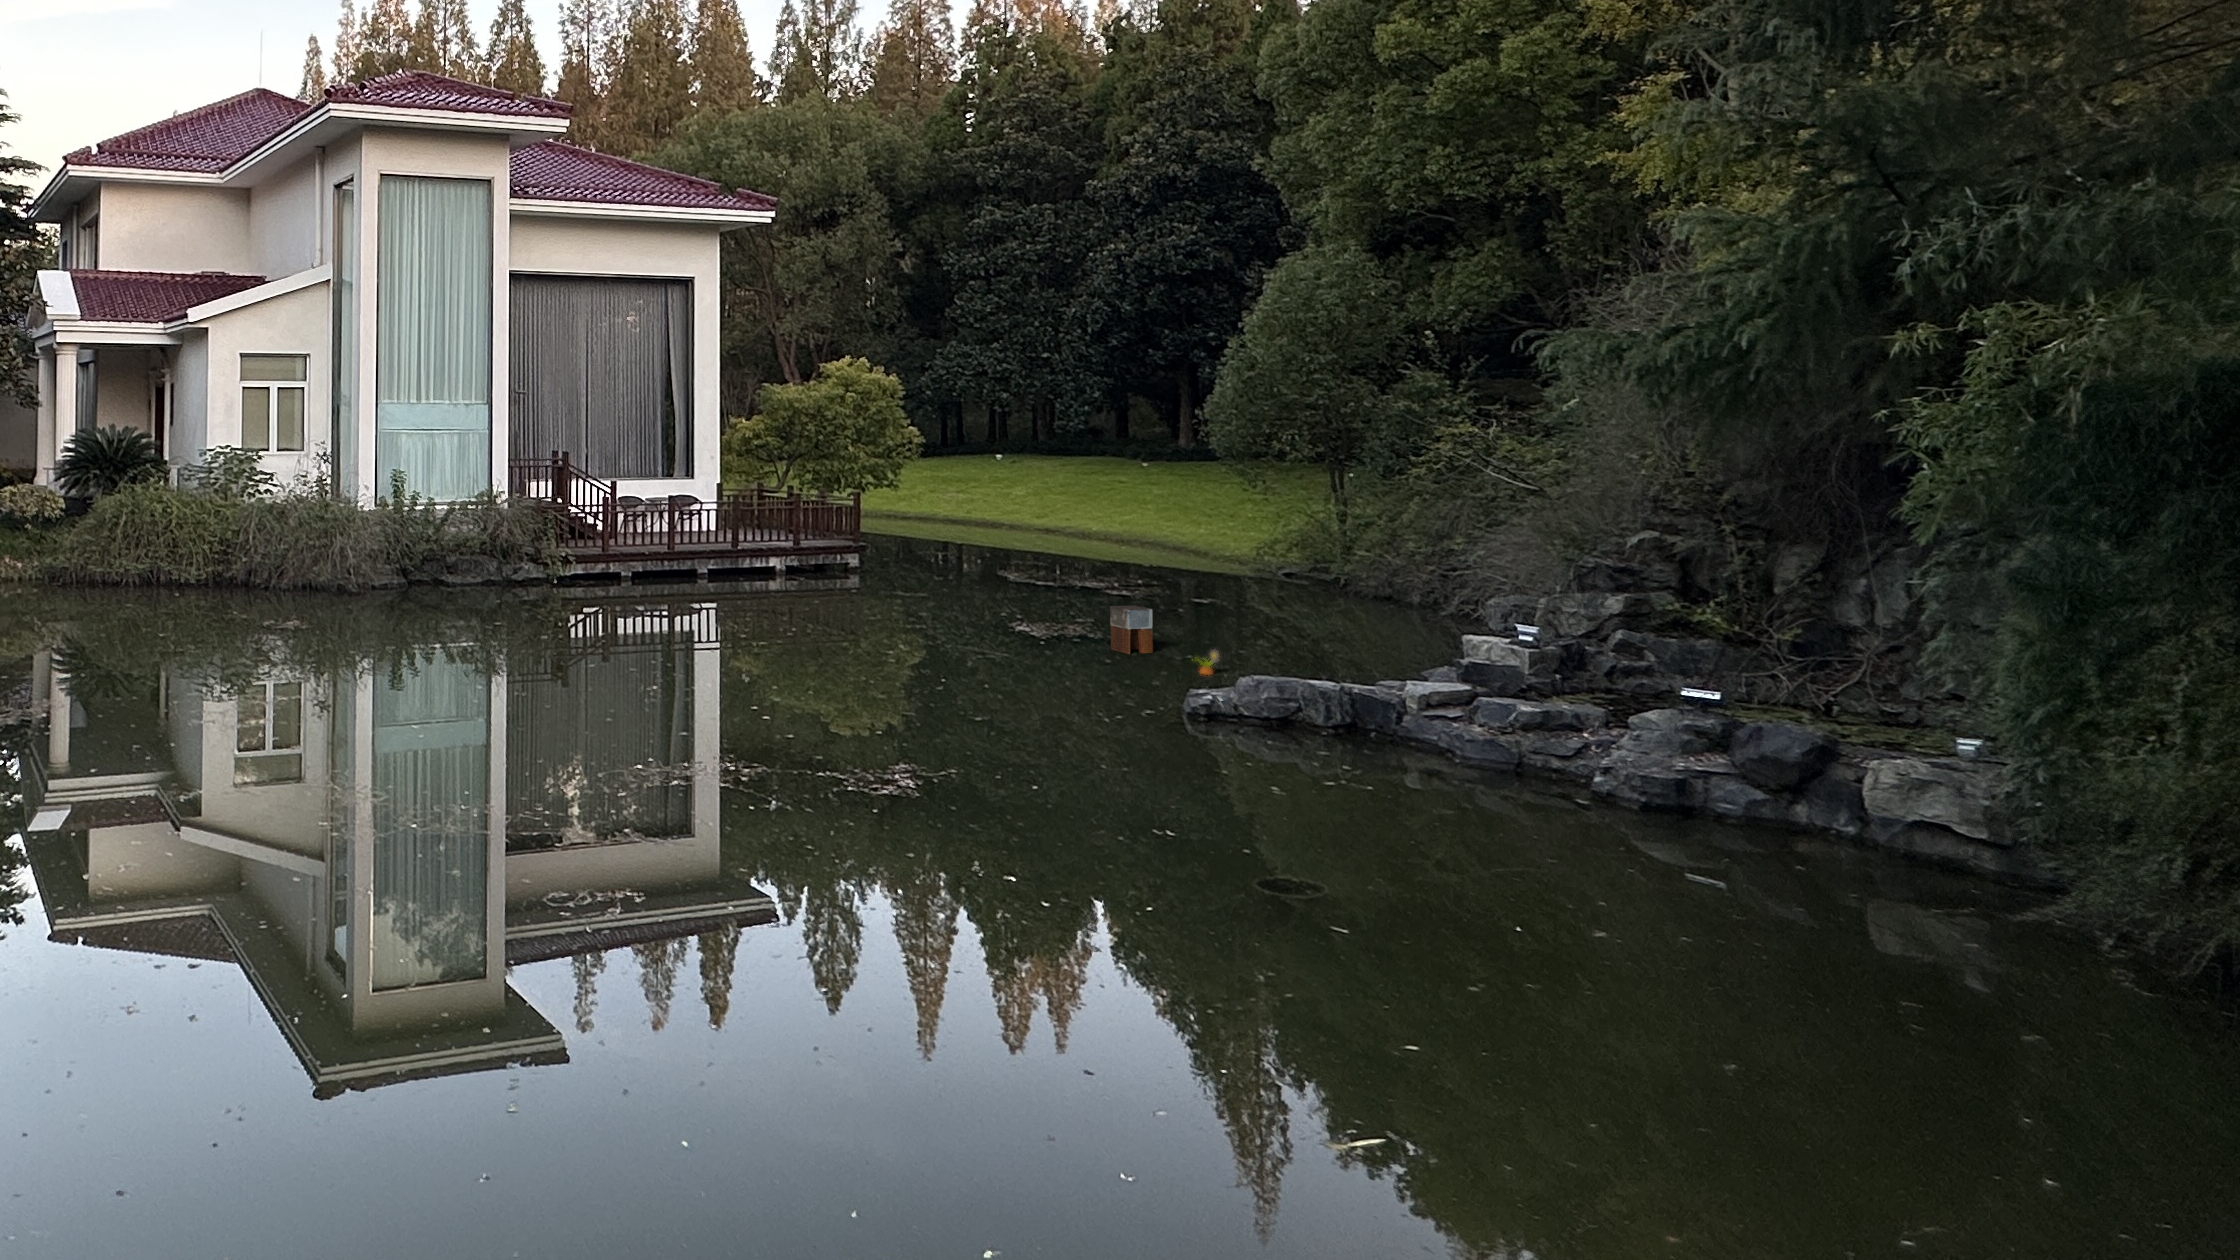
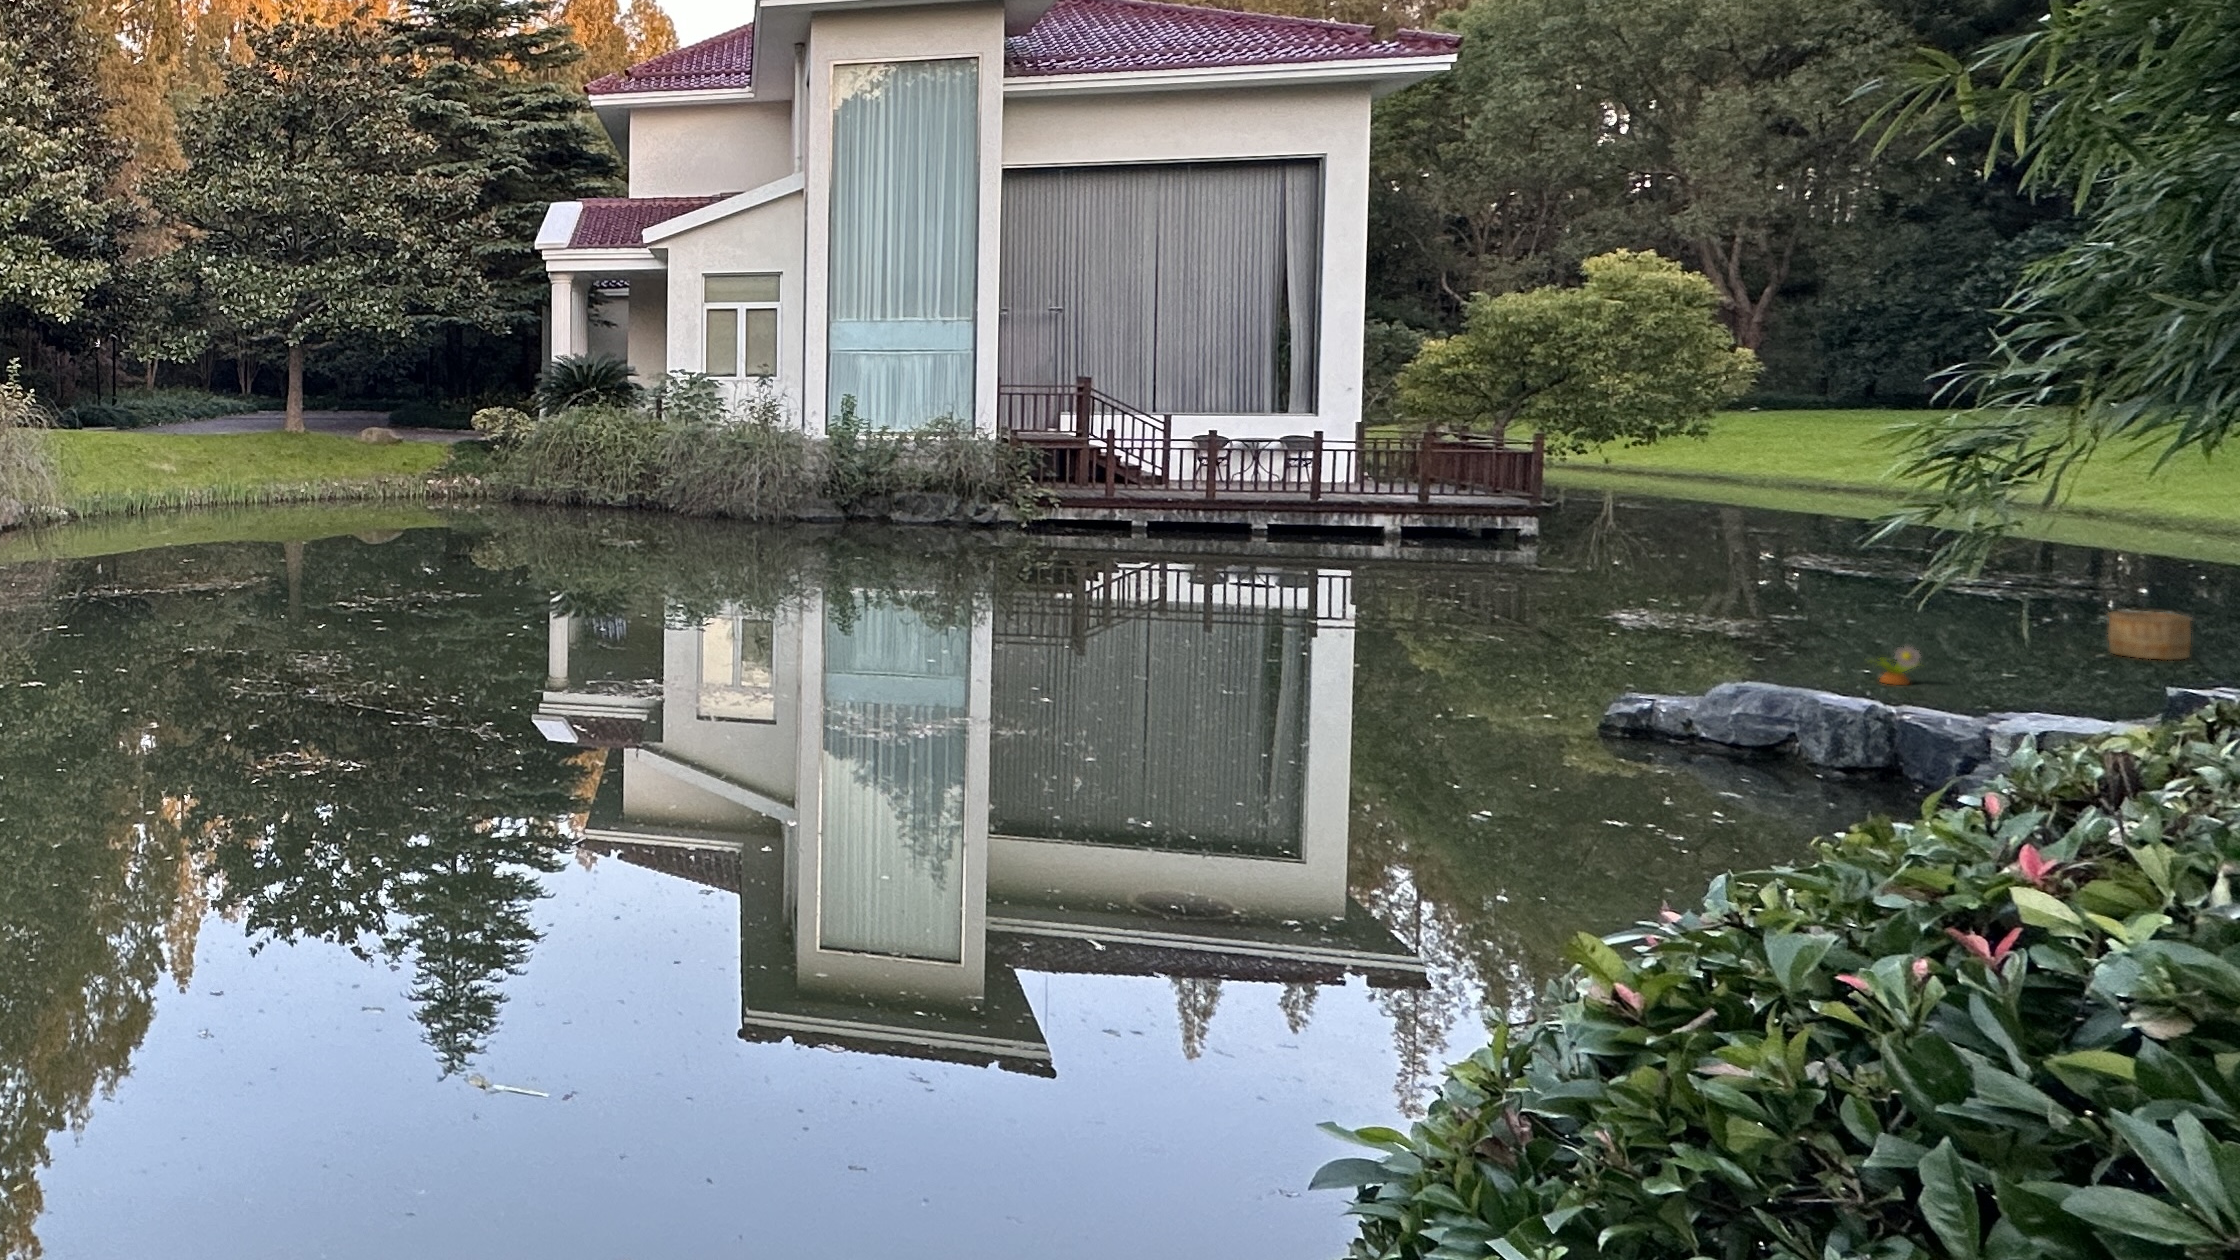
stool: present [1110,605,1153,654] -> none [1779,581,1860,655]
wooden bucket: none [1239,610,1274,640] -> present [2108,611,2192,660]

